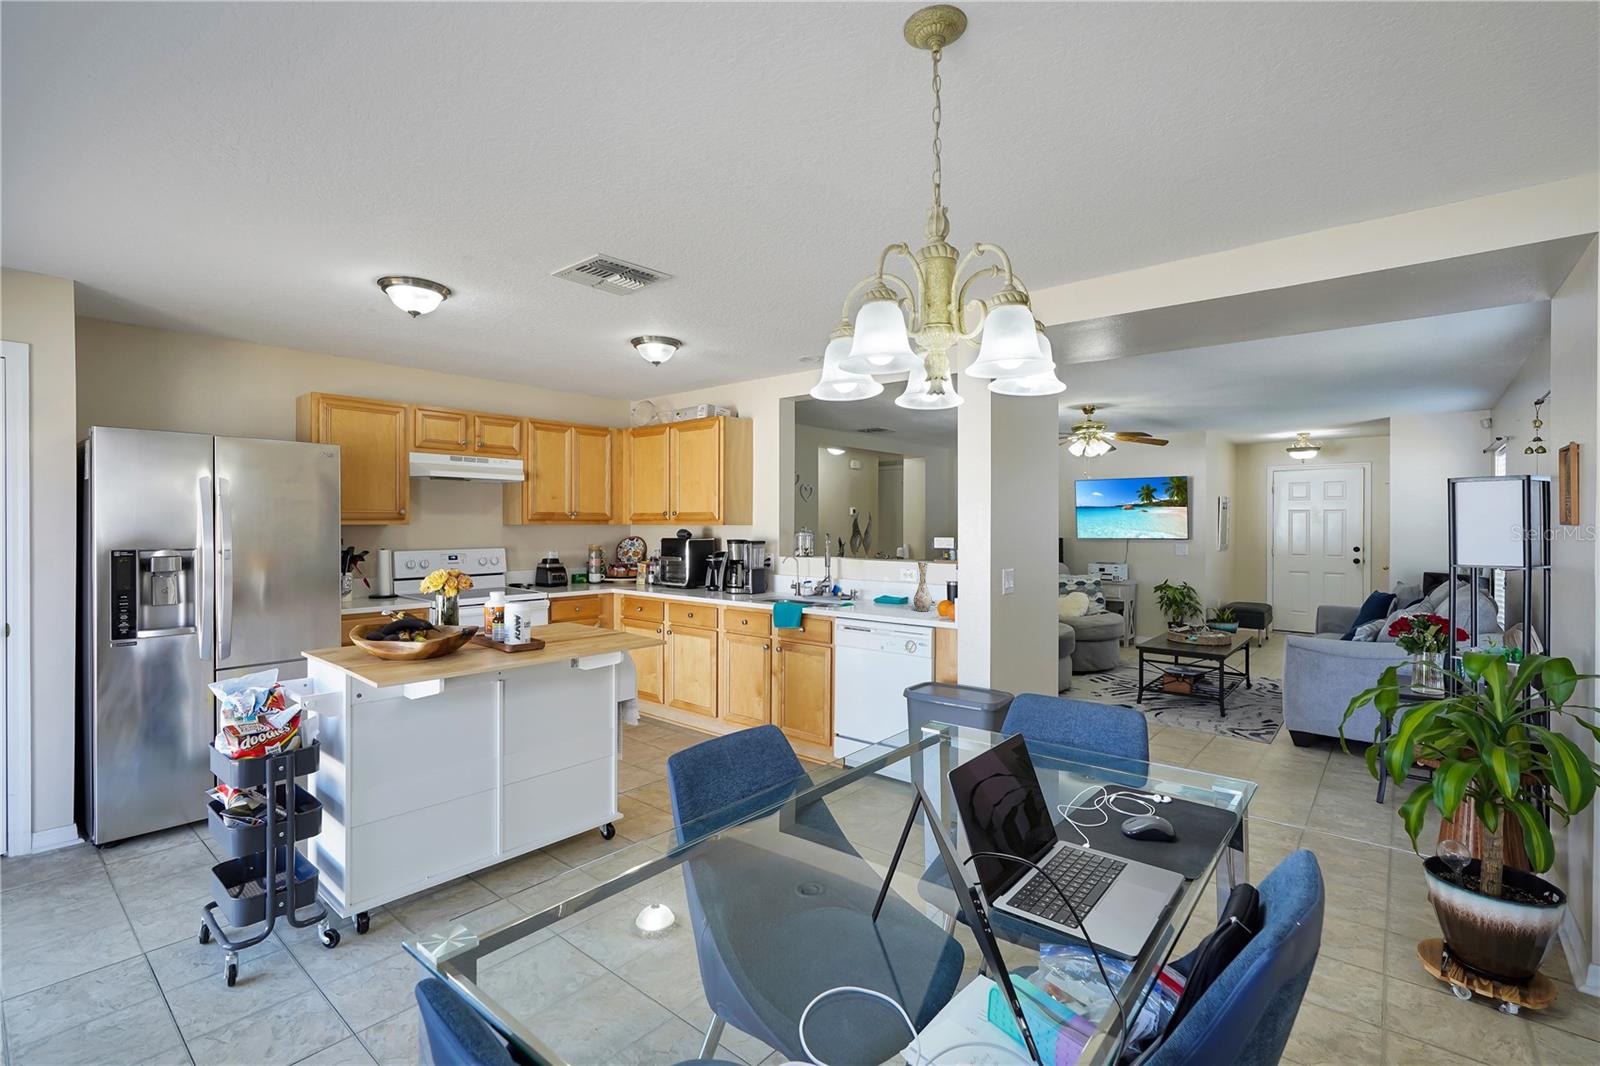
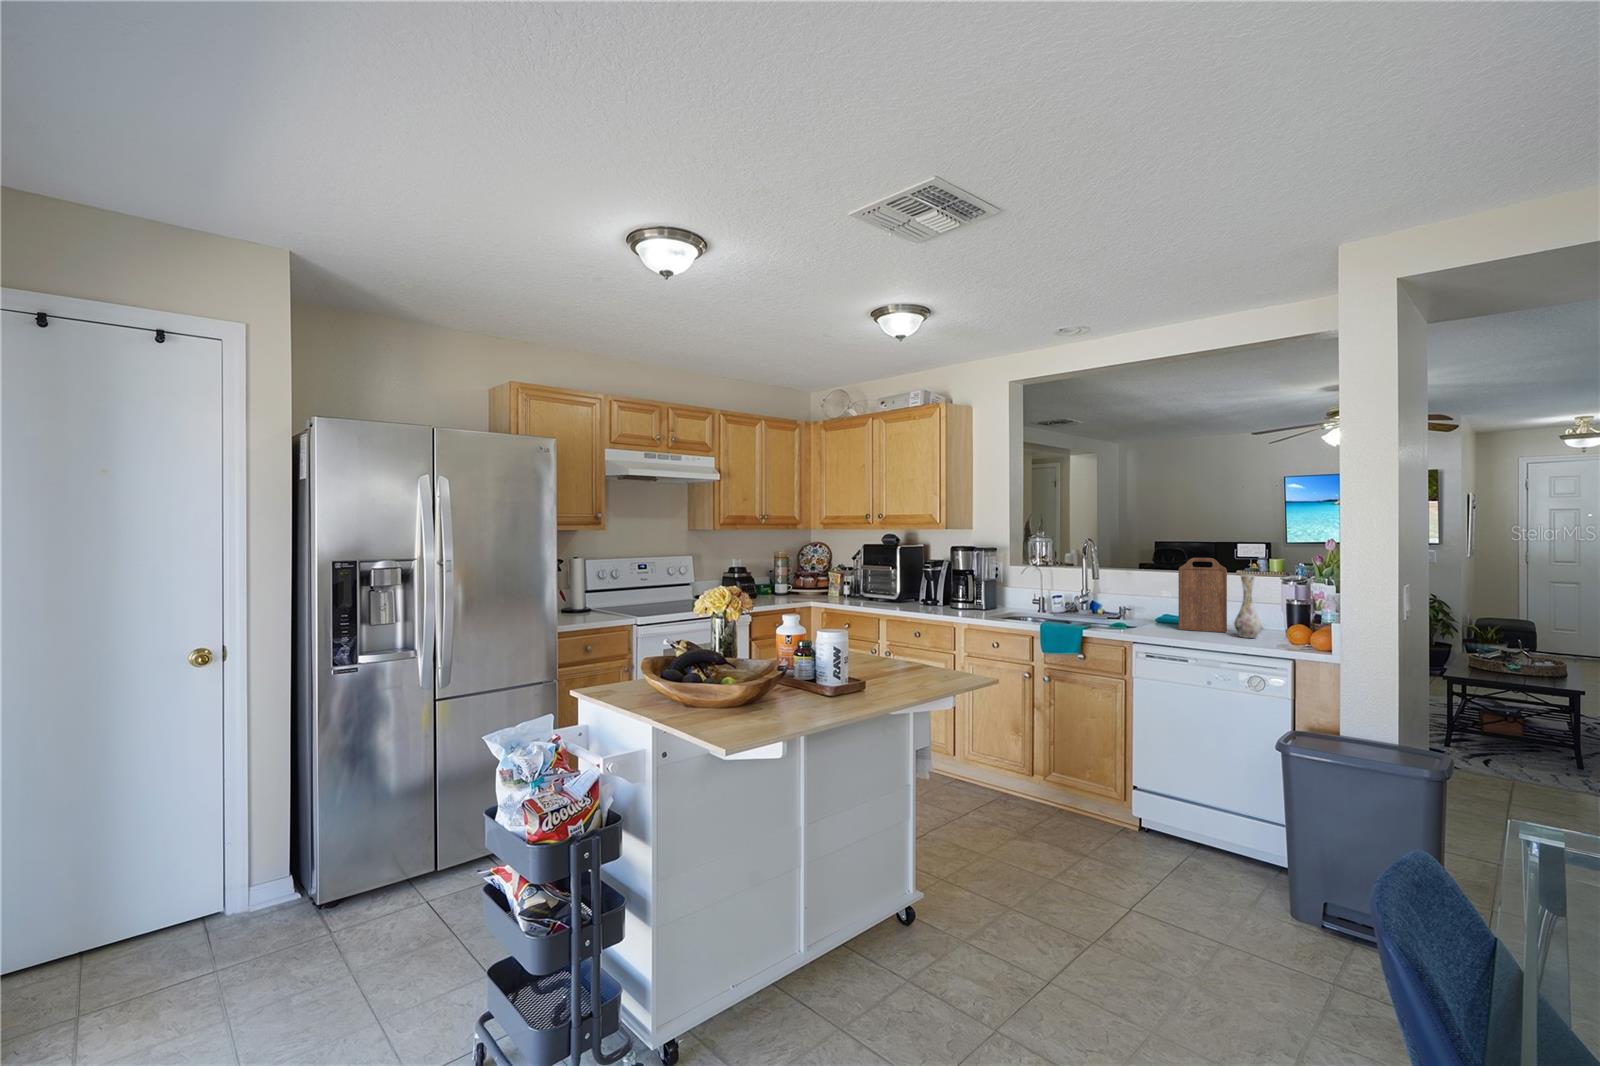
cutting board: none [880,548,914,608] -> present [1178,558,1227,632]

